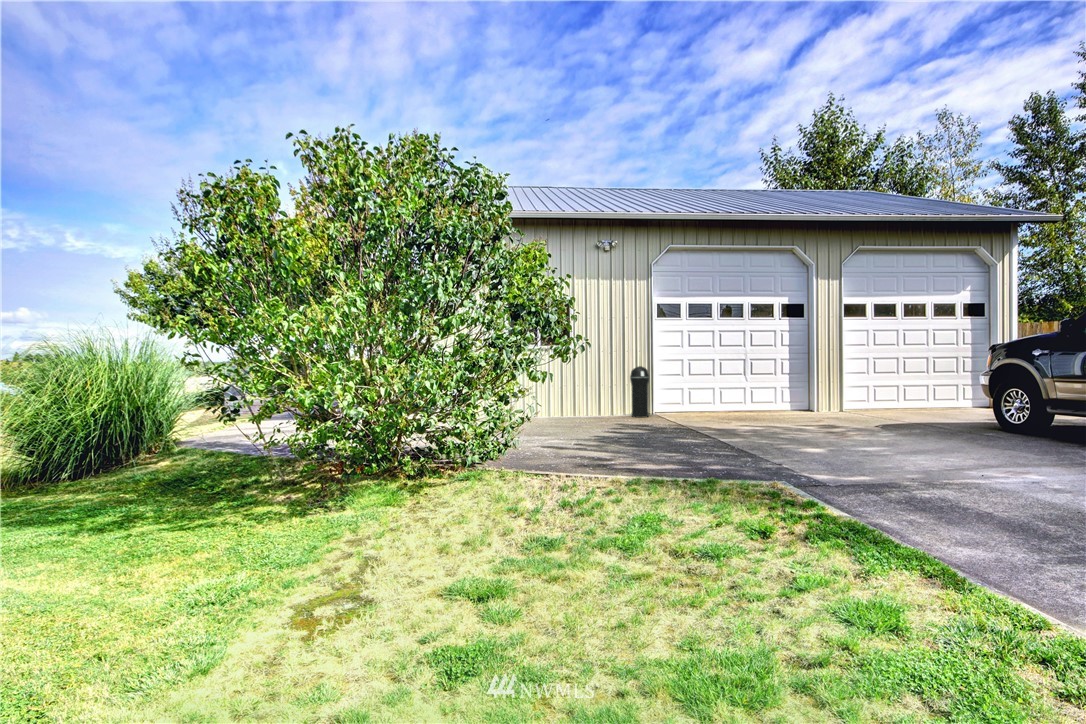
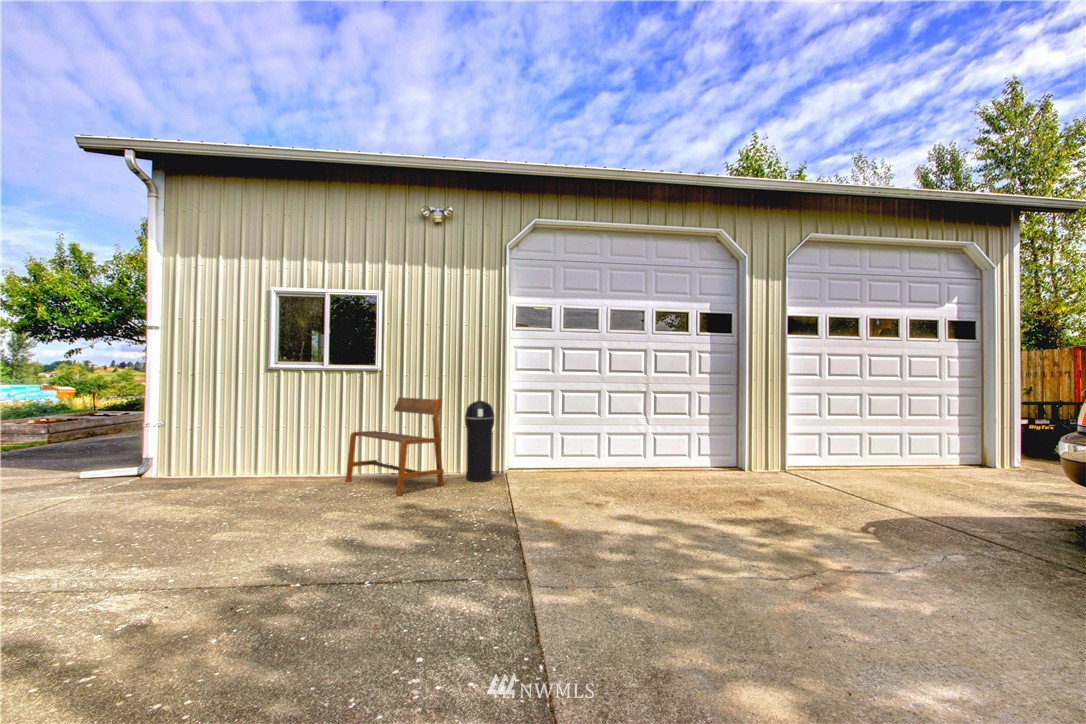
bench: none [558,365,623,423] -> present [346,397,444,496]

